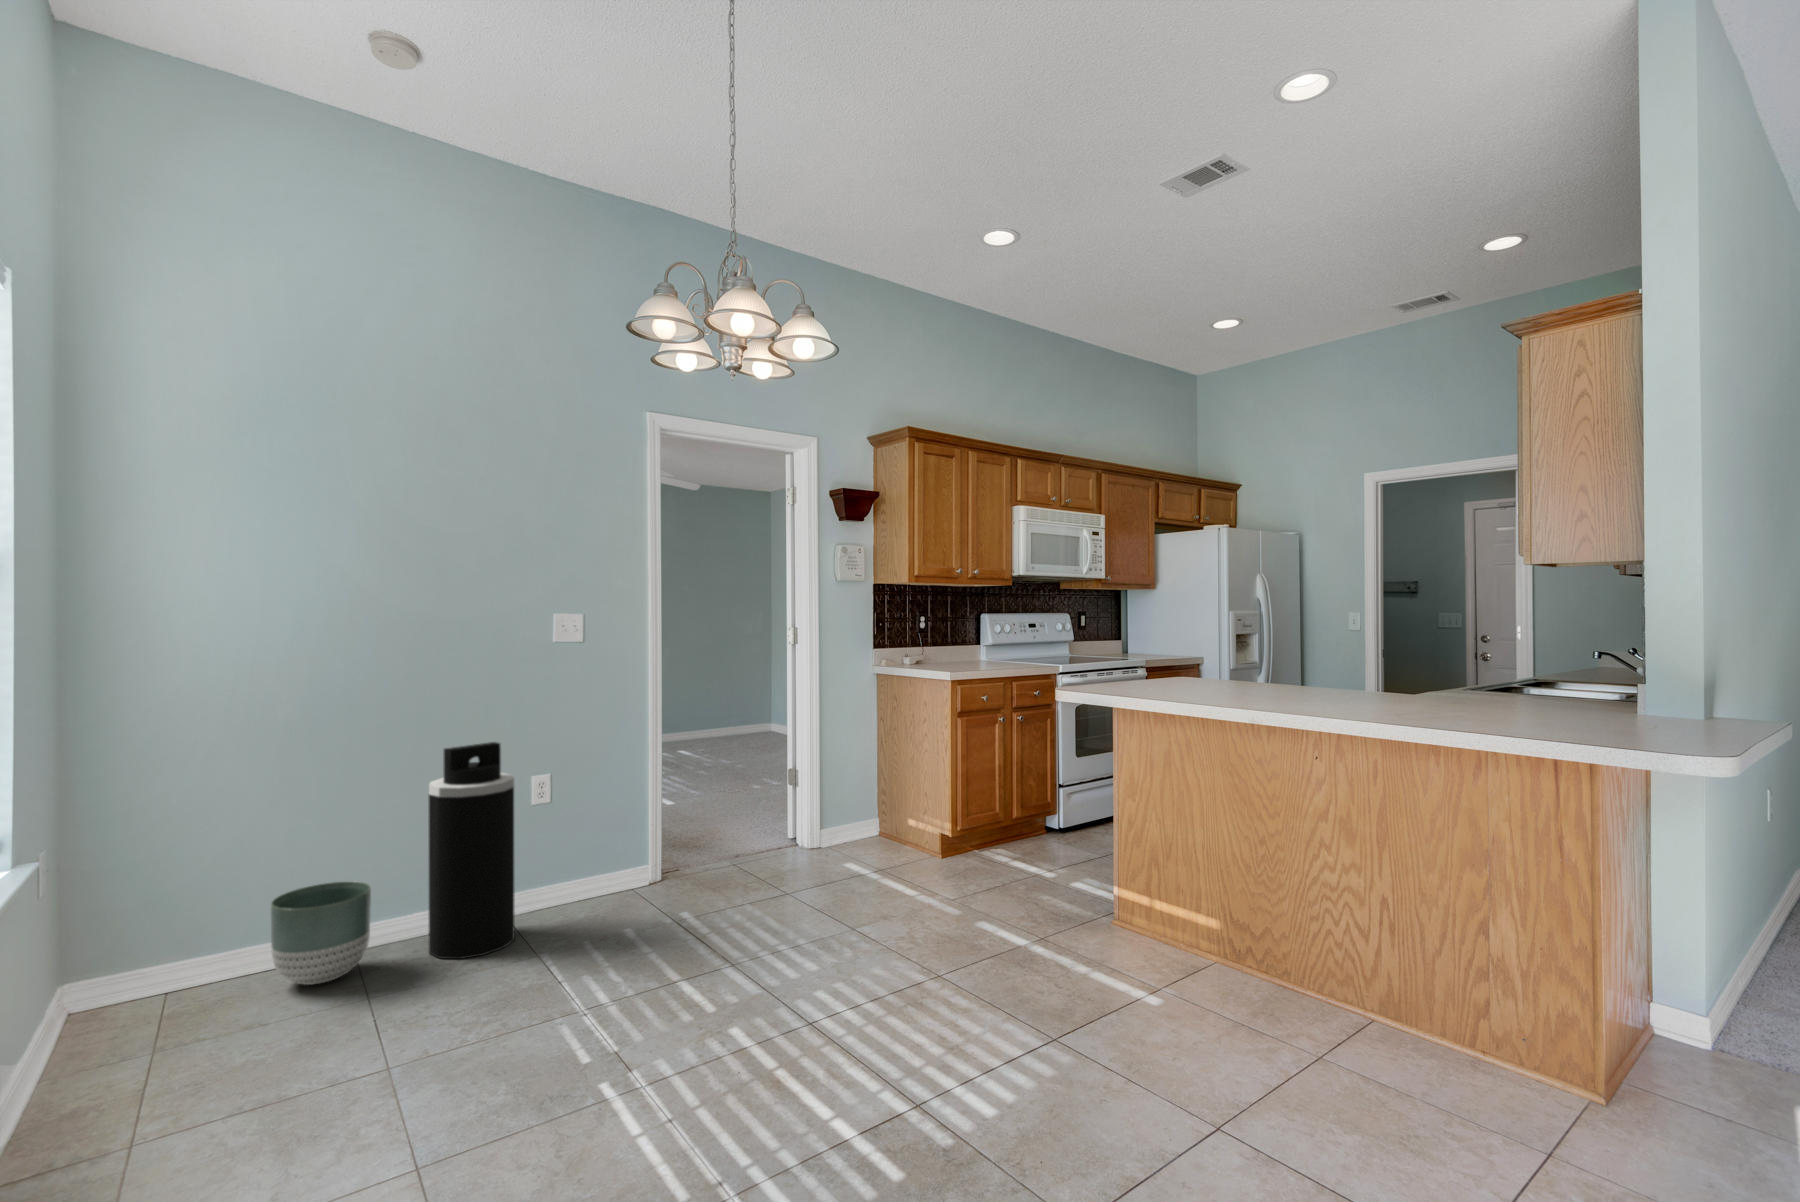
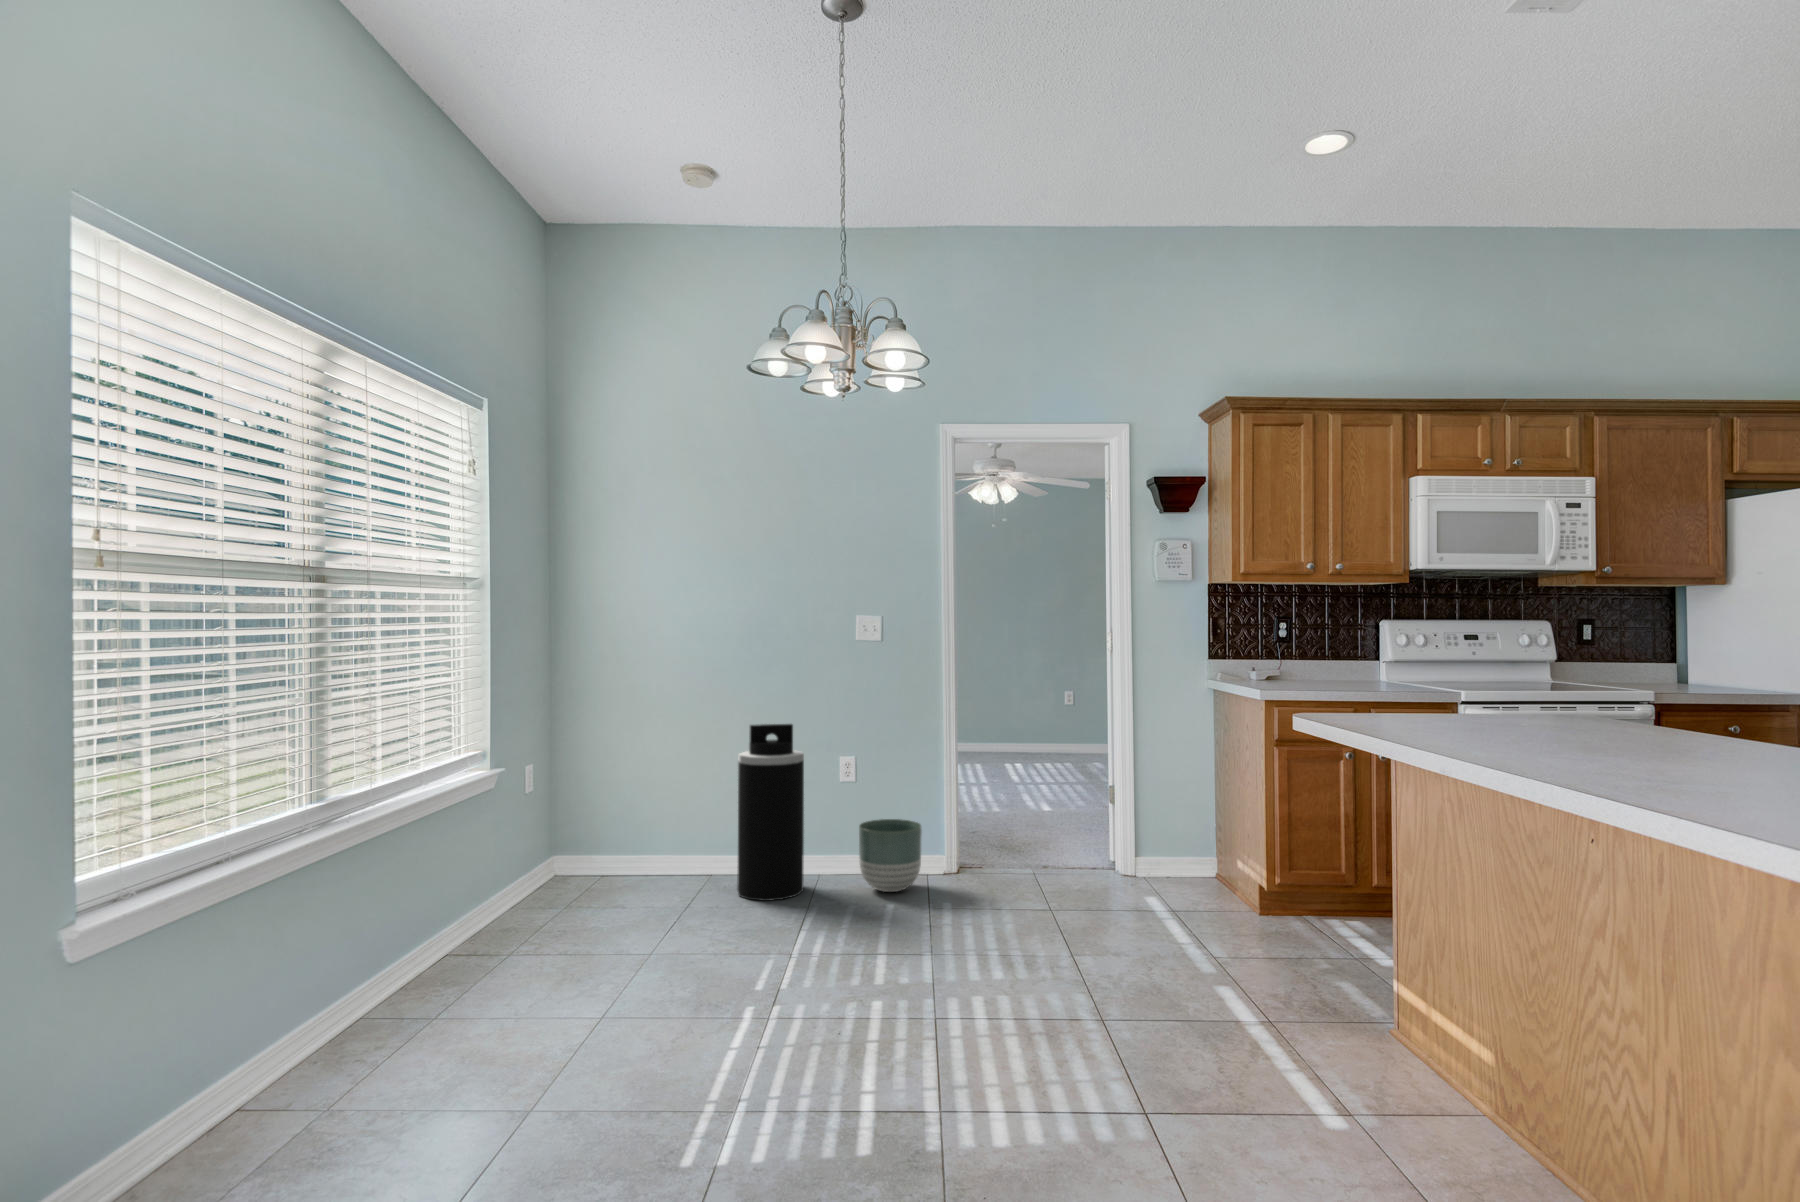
planter: present [271,882,371,985] -> present [859,819,922,892]

